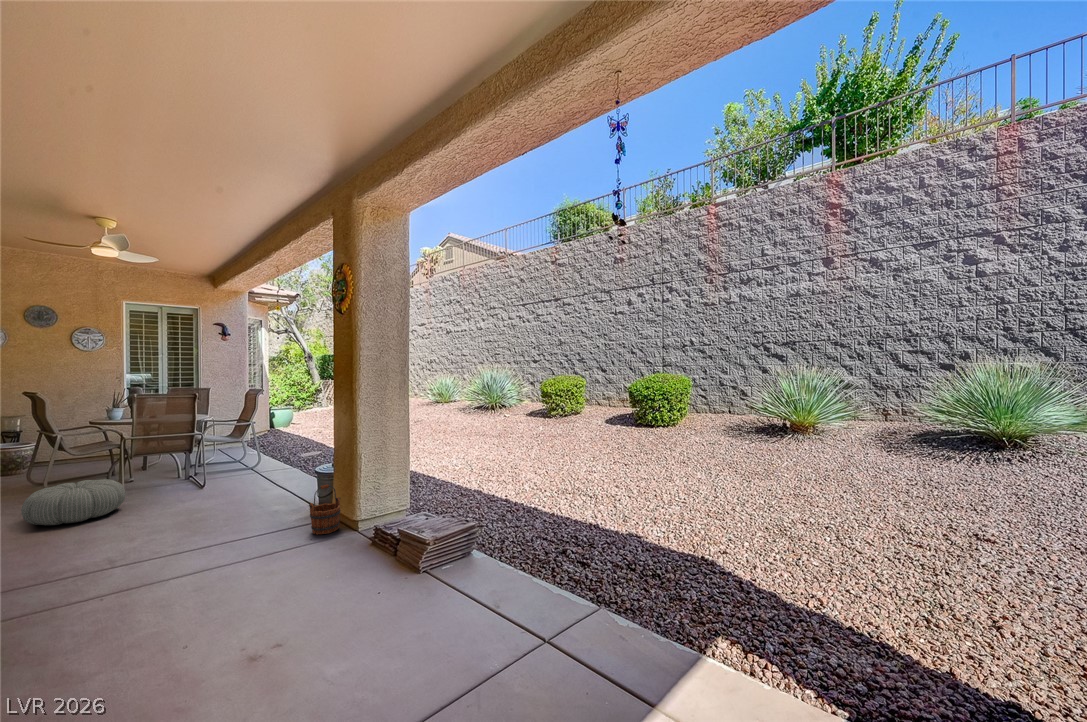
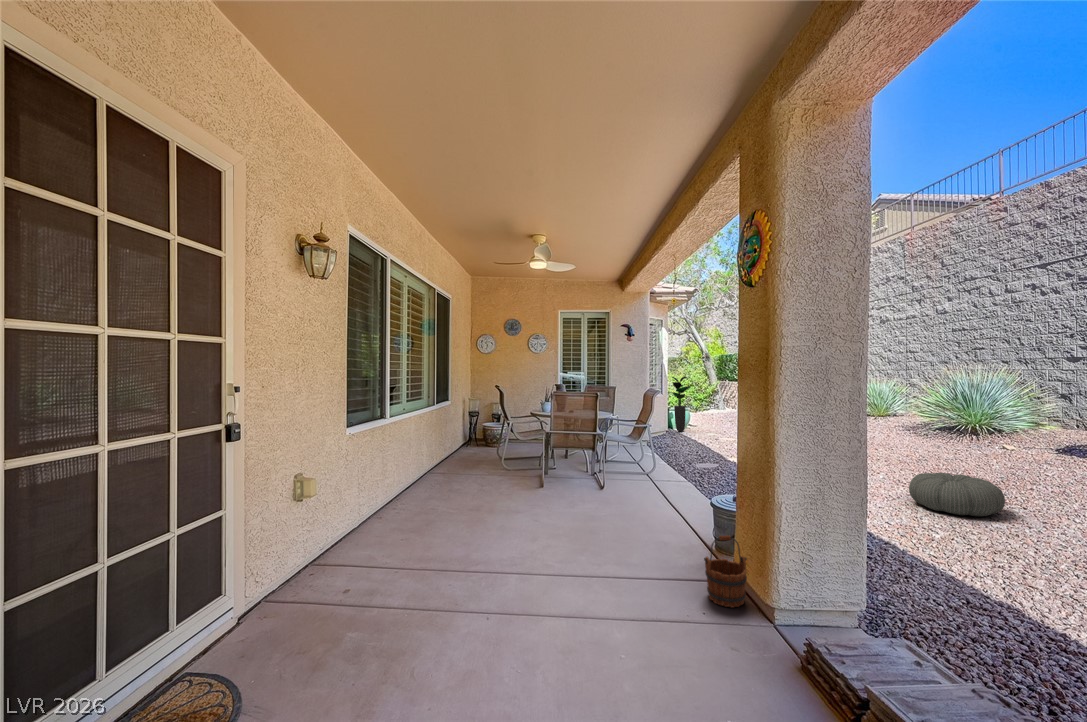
potted plant: none [267,376,295,430] -> present [670,377,690,432]
pouf: present [21,479,126,525] -> present [909,473,1005,516]

